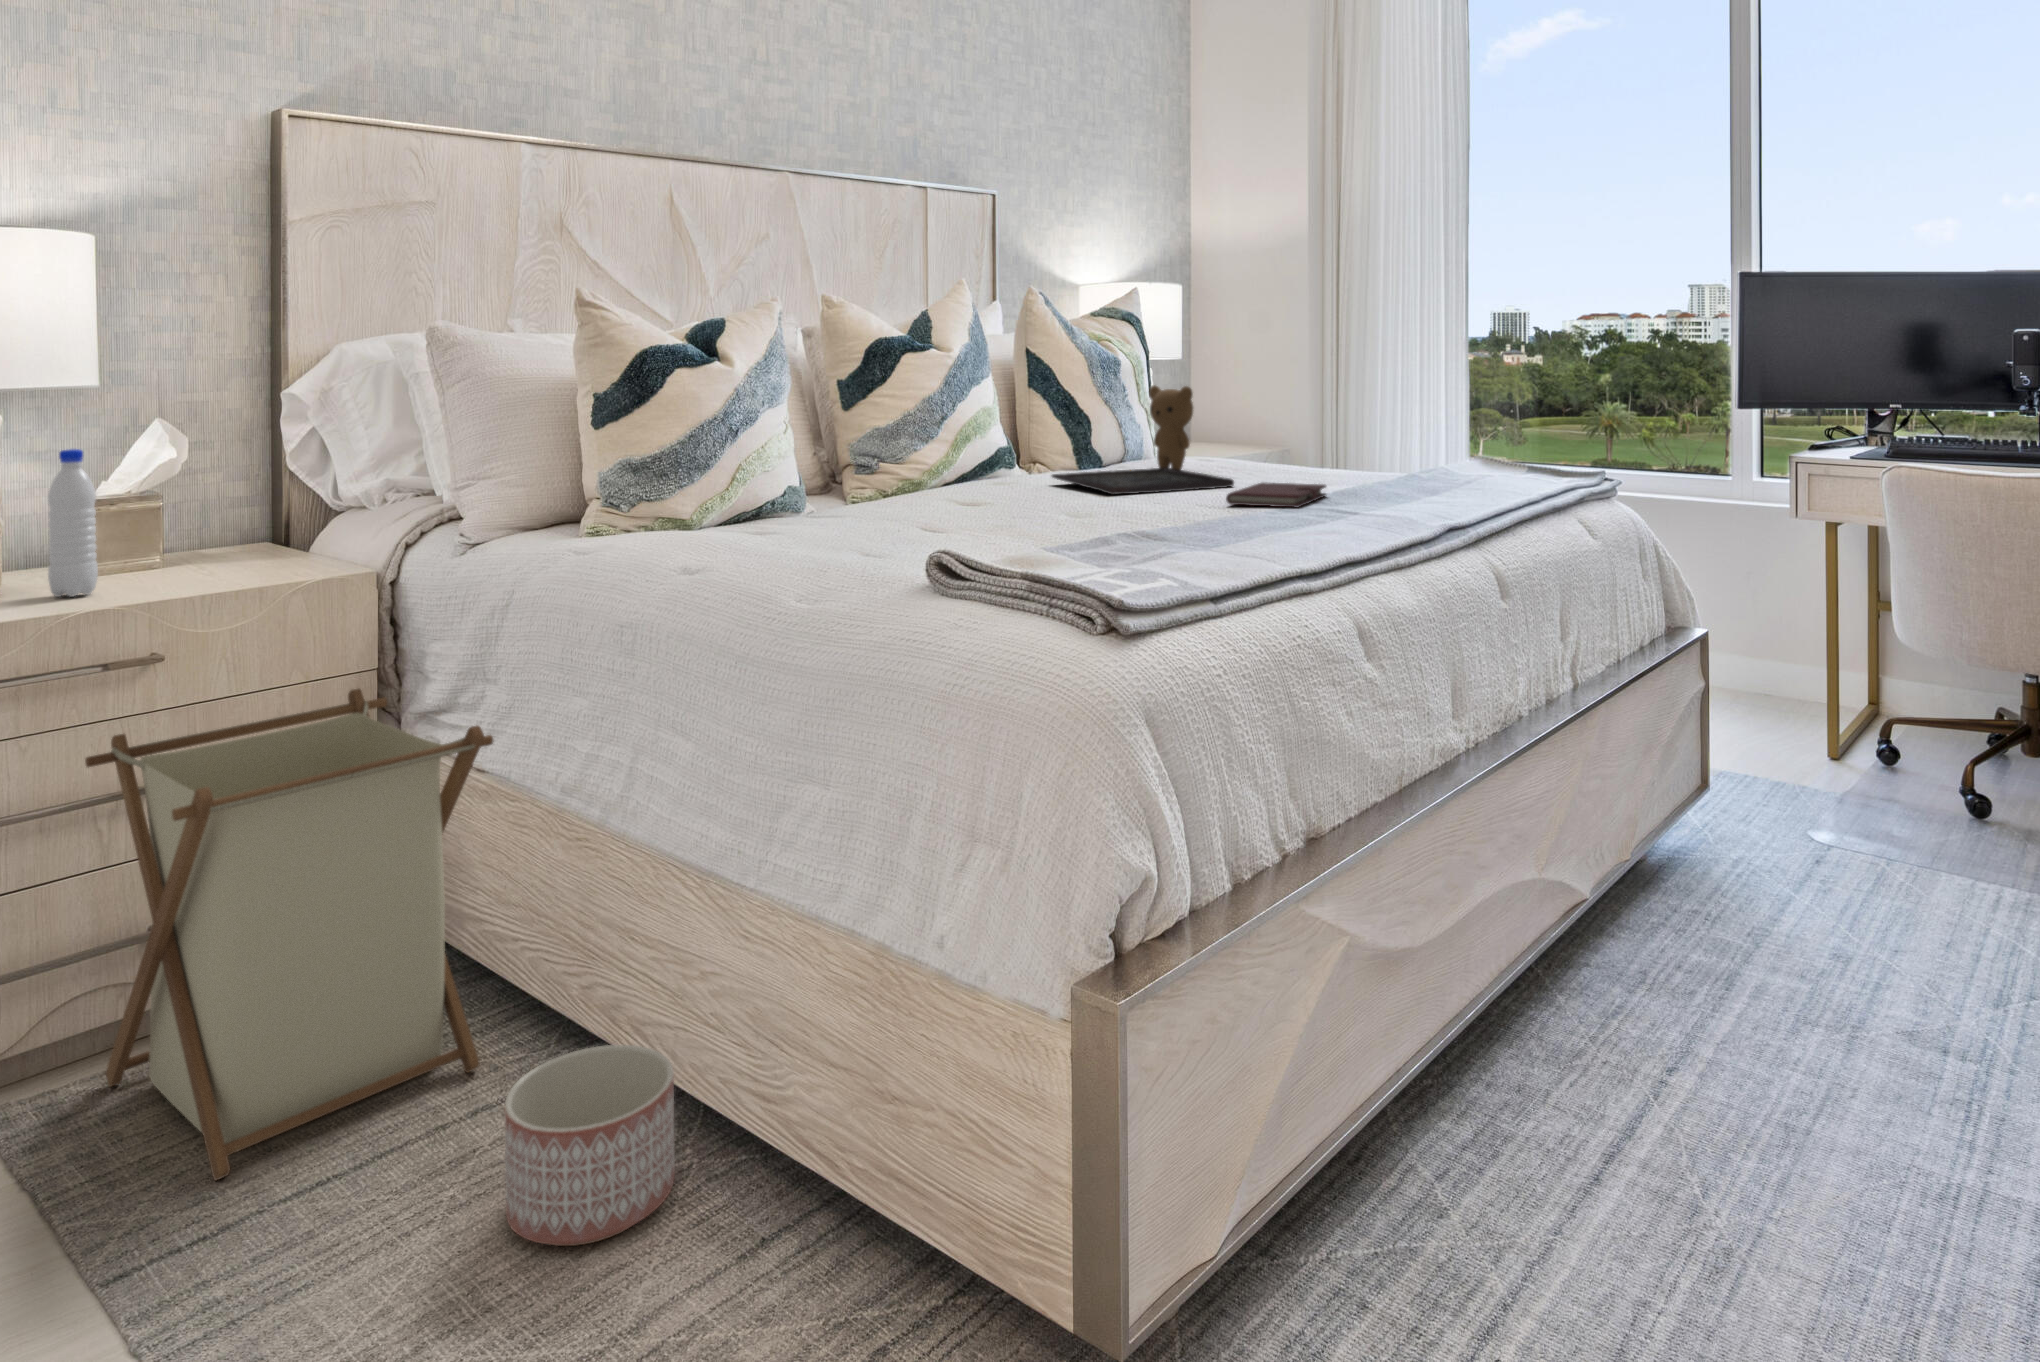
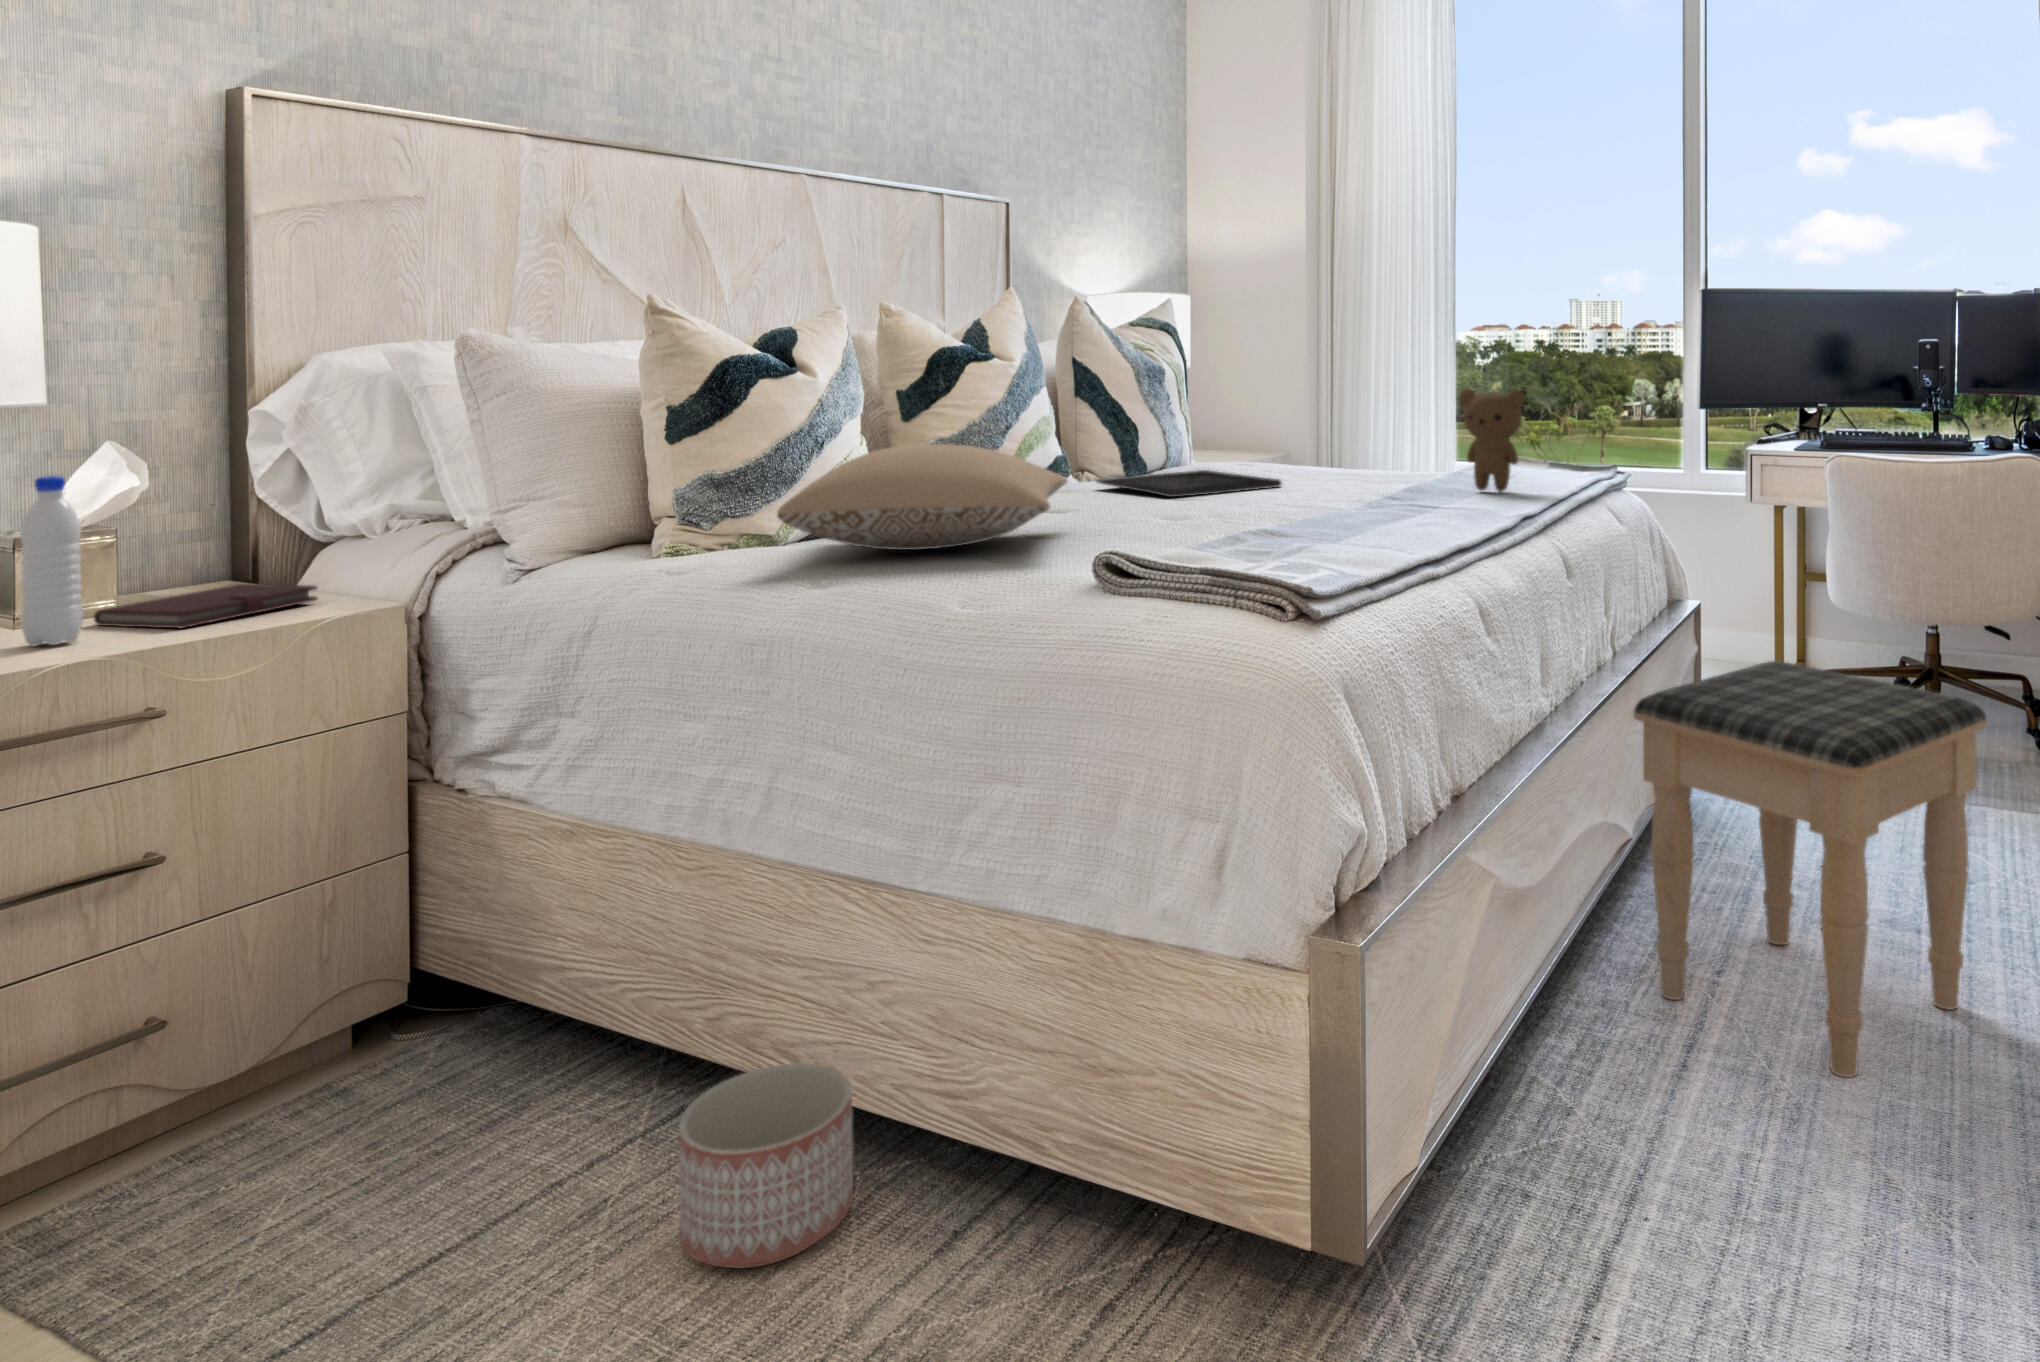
teddy bear: present [1149,385,1193,470] -> present [1459,389,1525,492]
pillow: none [668,435,979,539] -> present [777,444,1067,550]
notebook: present [1226,483,1326,507] -> present [94,584,317,628]
laundry basket: present [85,689,493,1180] -> none [98,730,596,1269]
footstool: none [1560,706,2015,1221] -> present [1633,661,1987,1077]

